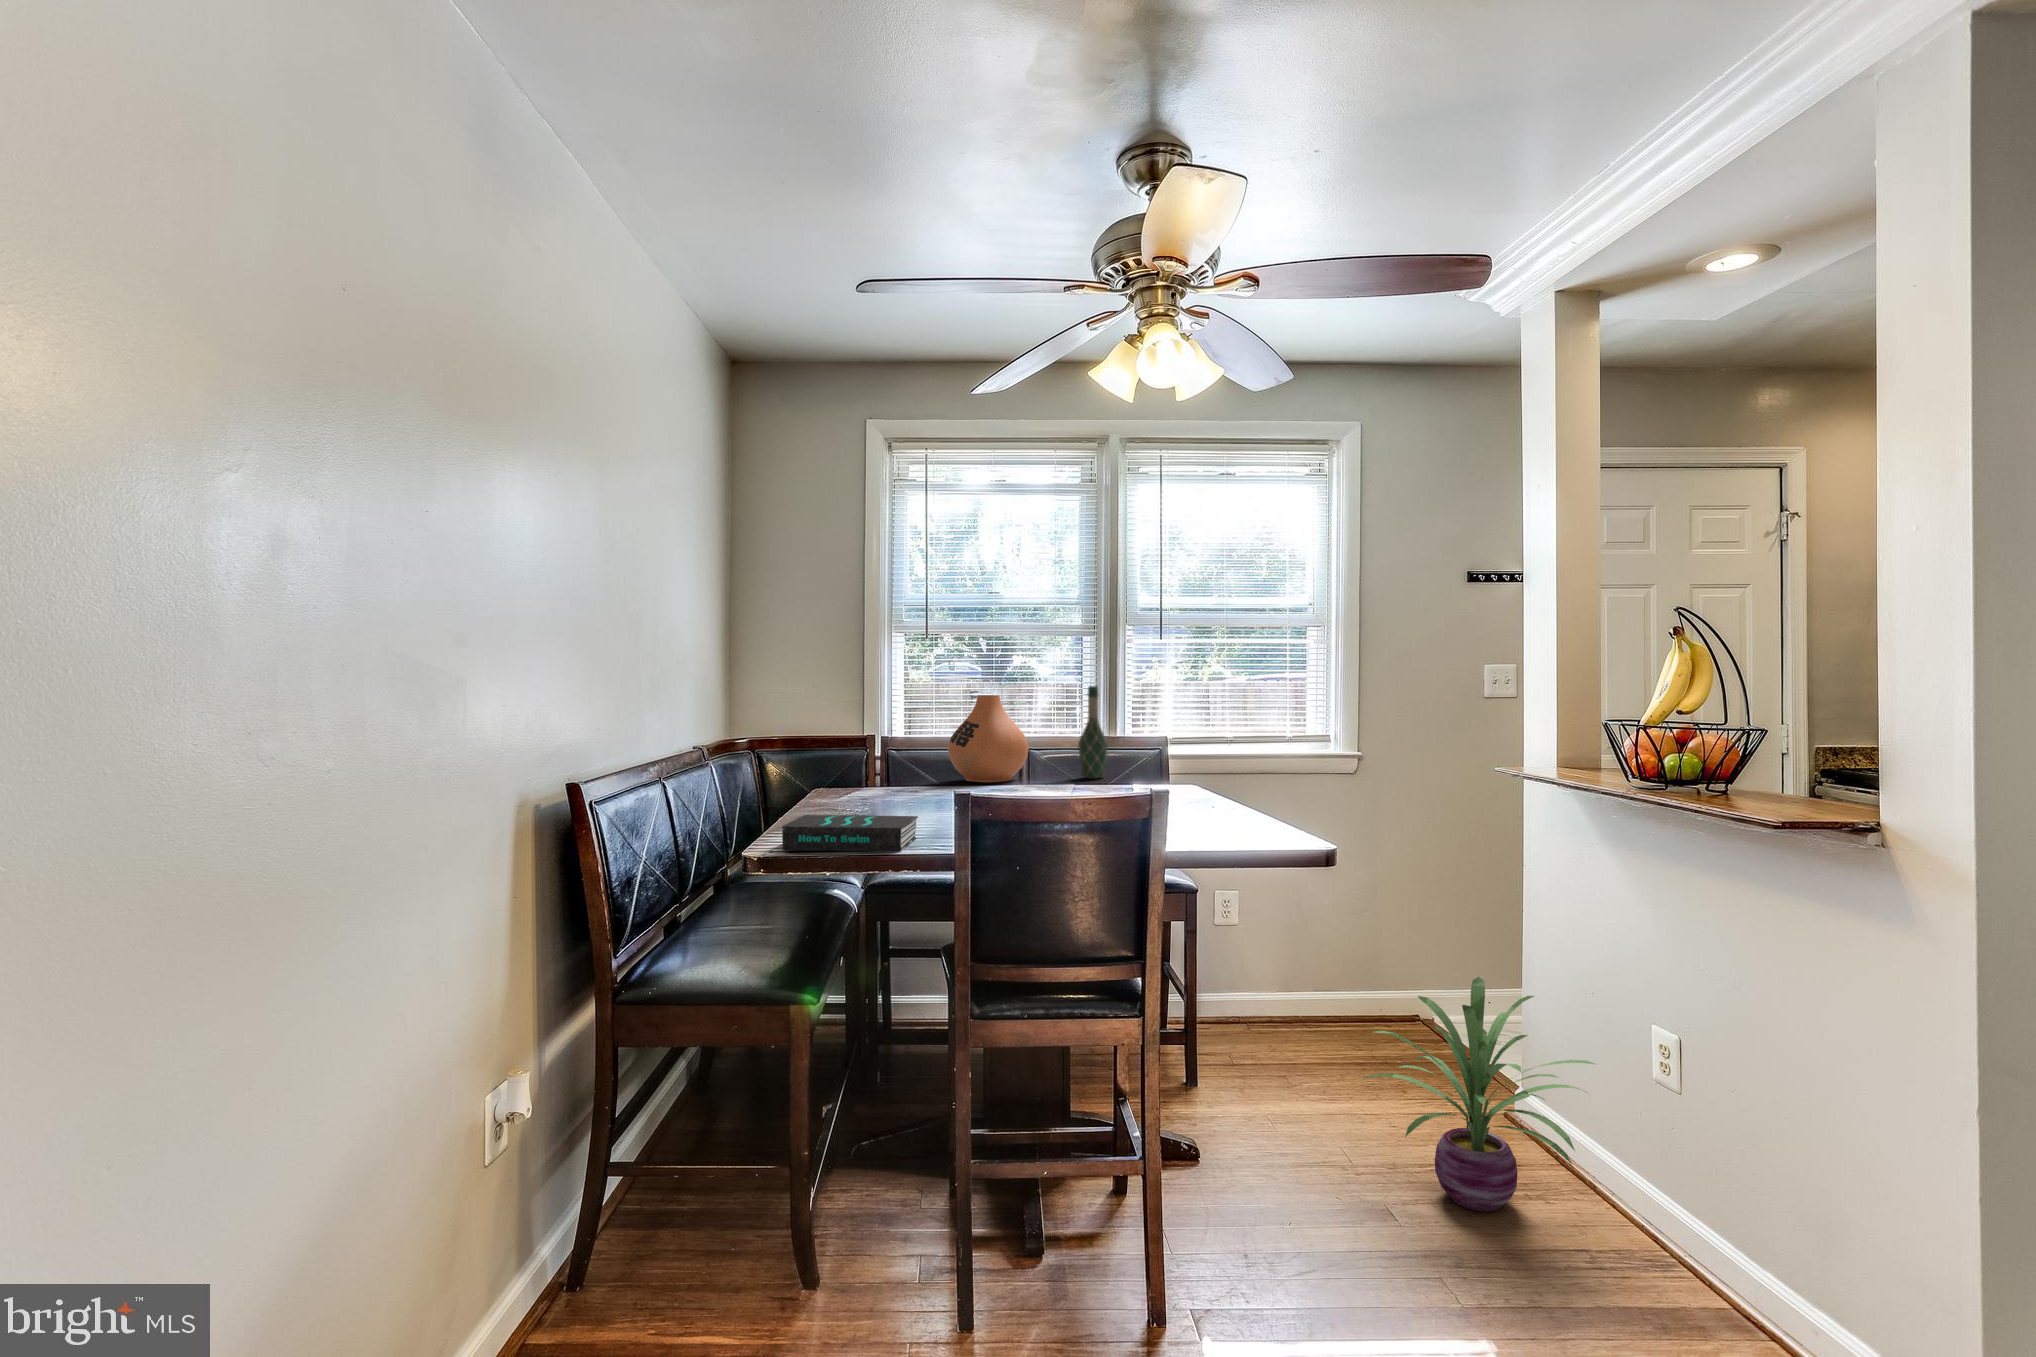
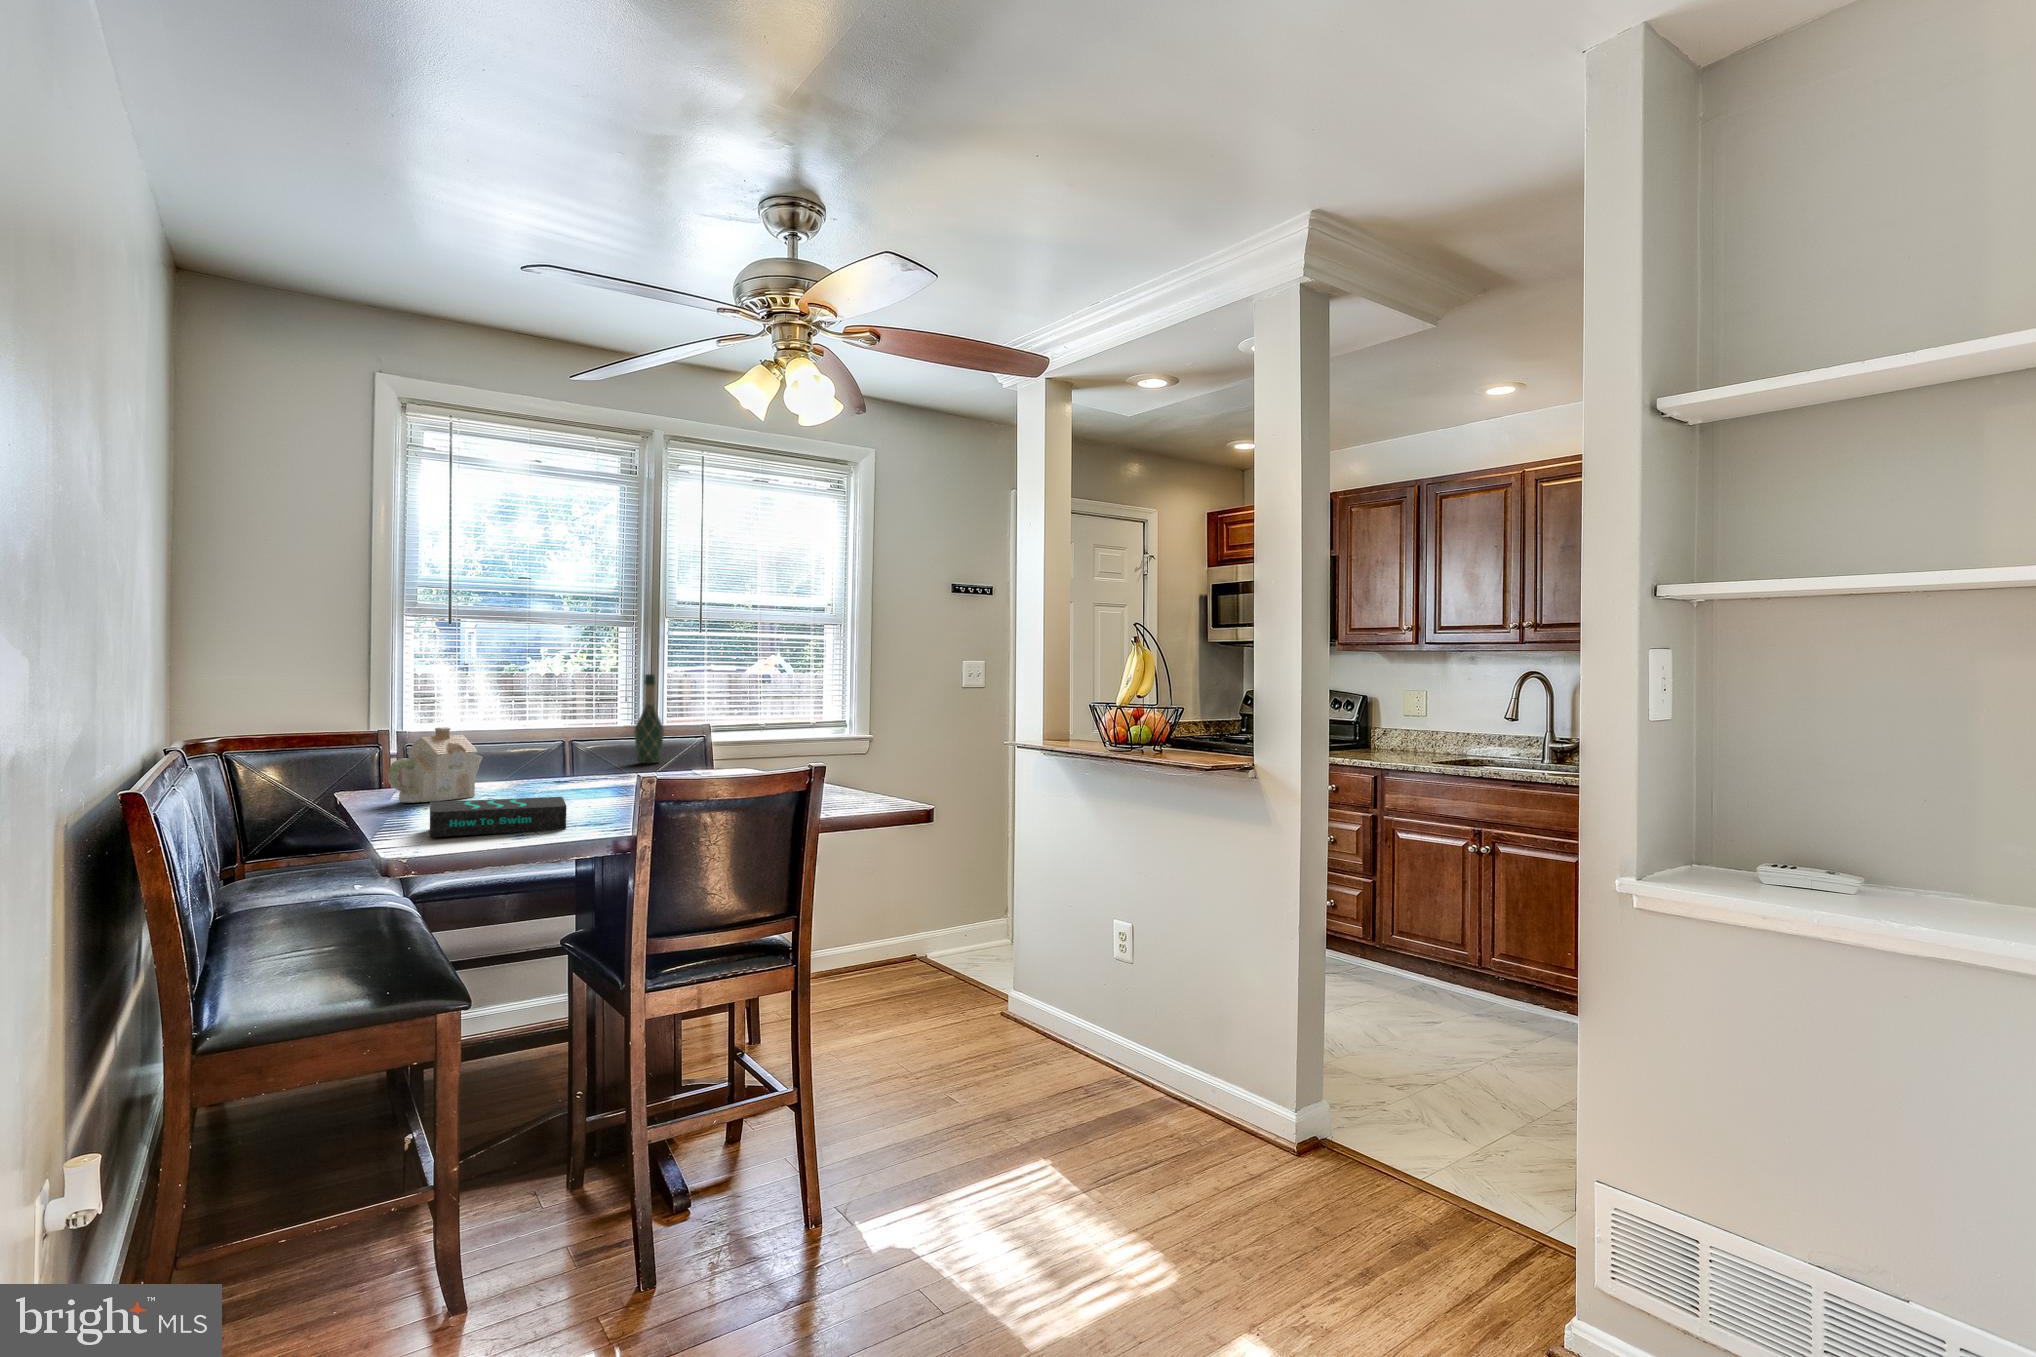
vase: present [948,695,1029,782] -> none [492,683,581,771]
teapot: none [816,740,905,811] -> present [388,727,483,803]
decorative plant: present [1361,977,1595,1211] -> none [913,903,1085,1082]

